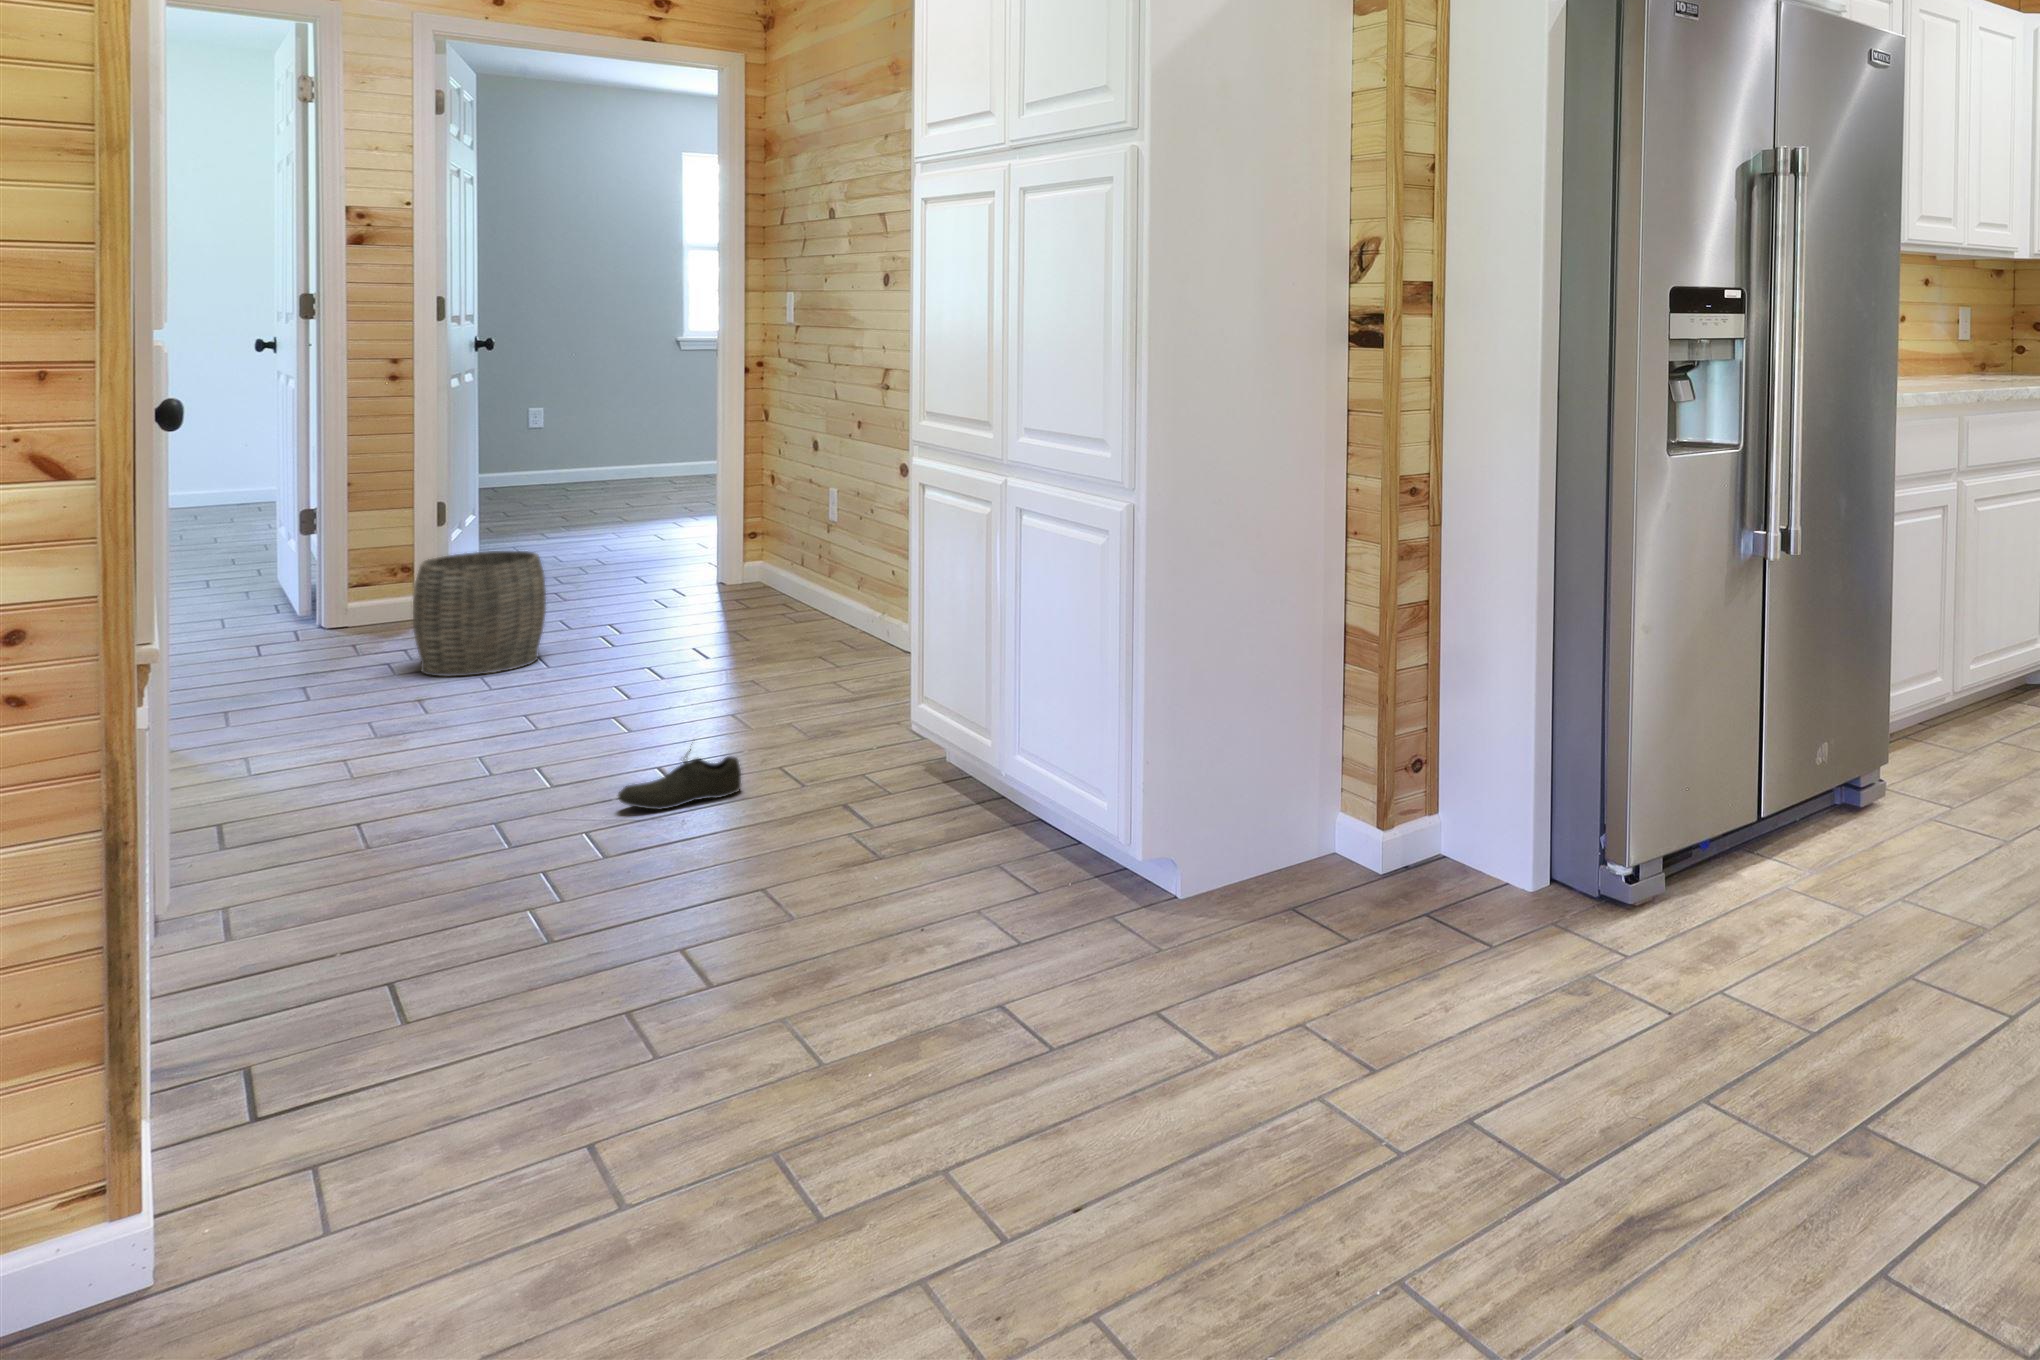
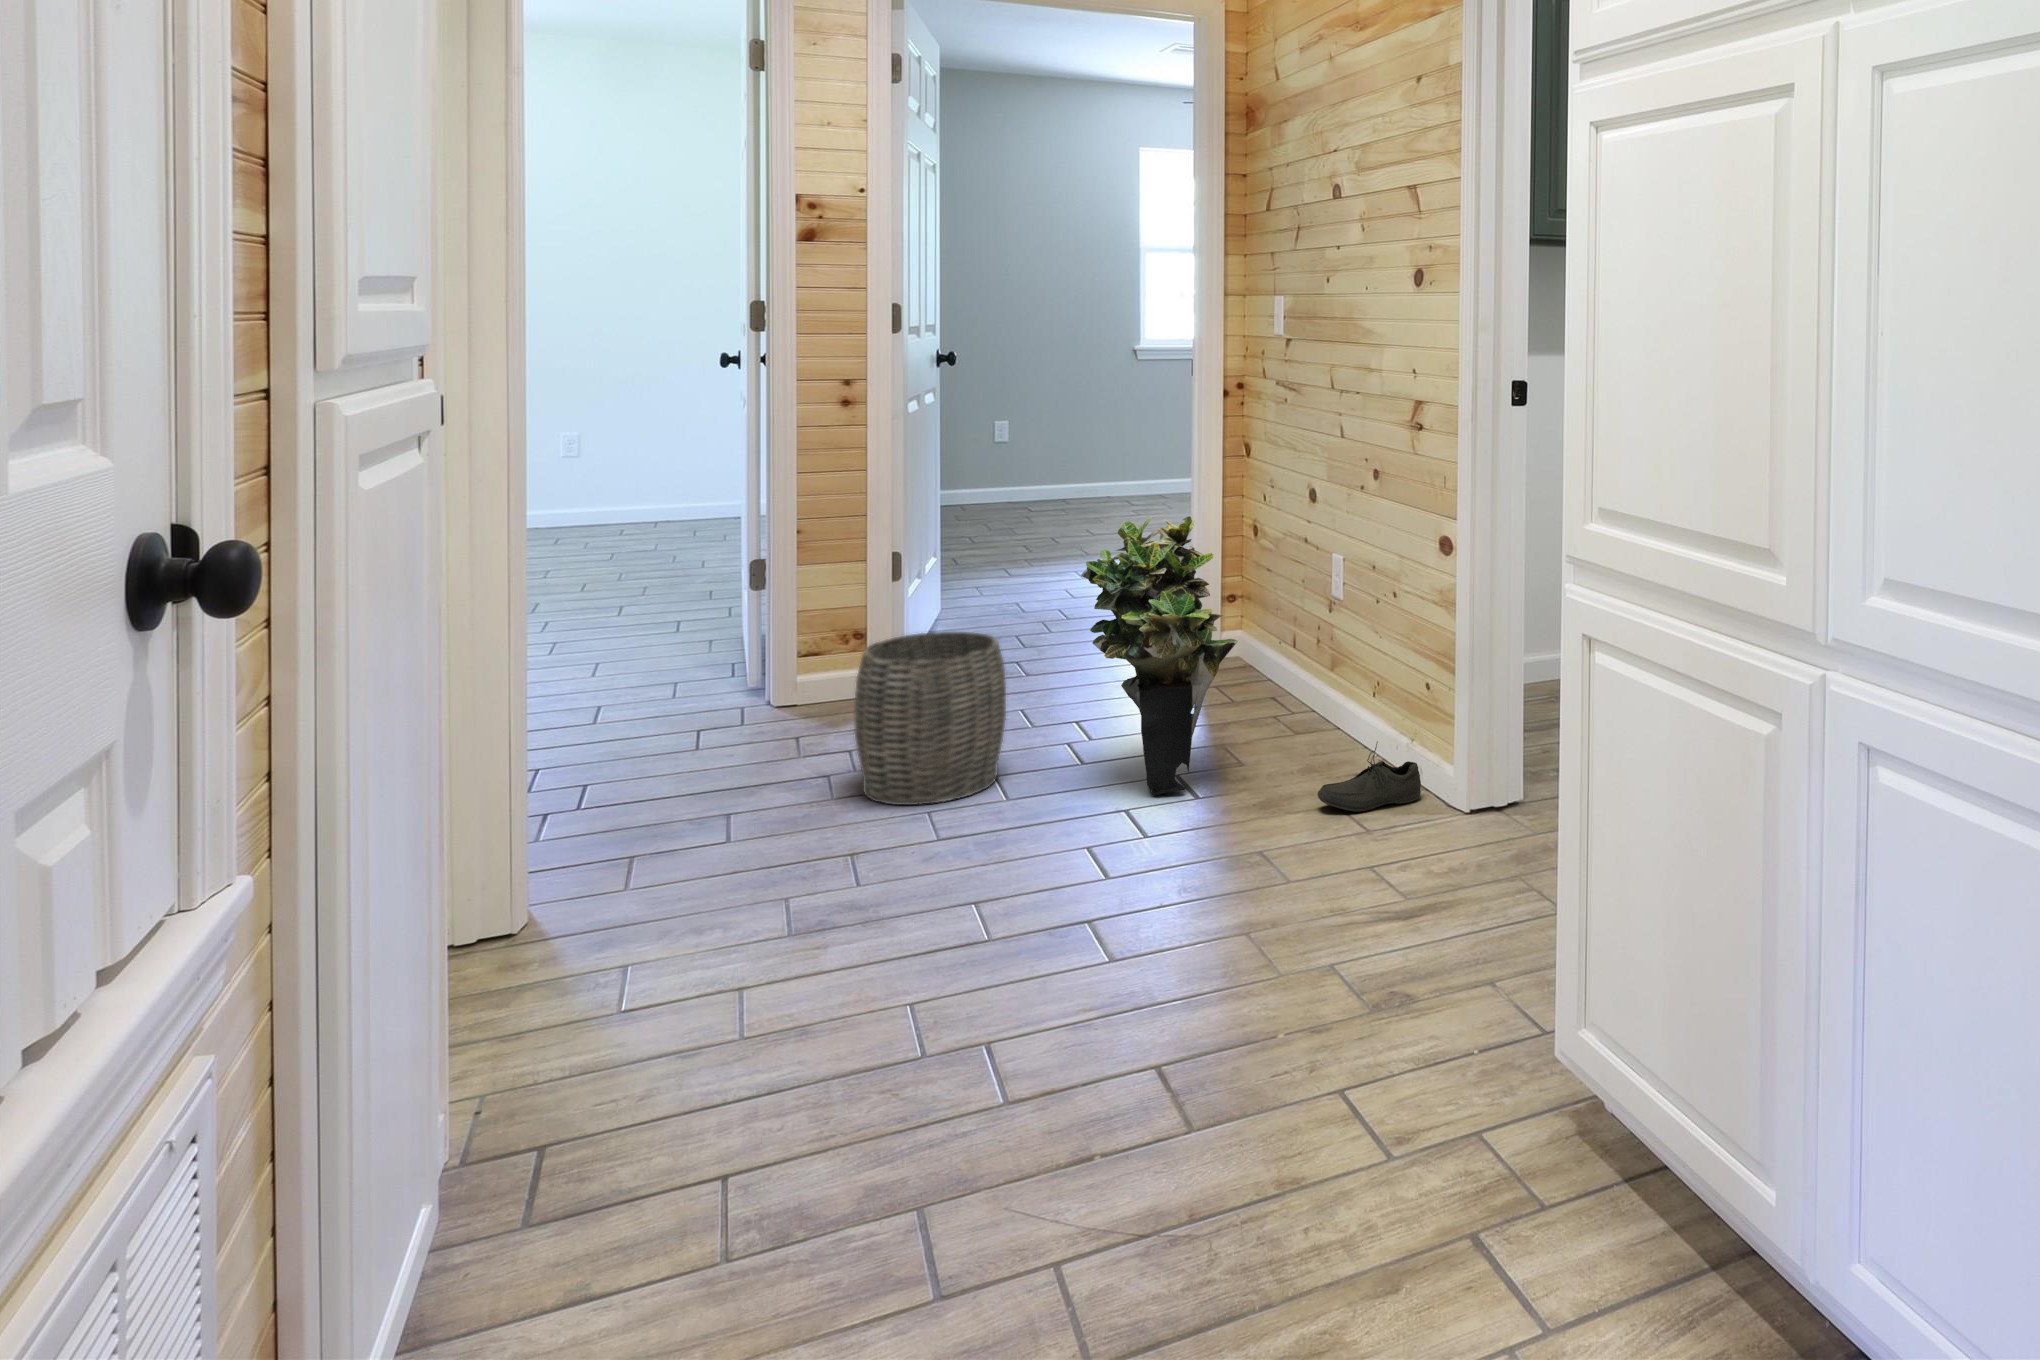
potted plant: none [610,457,742,661] -> present [1081,516,1238,796]
shoe: present [618,744,741,810] -> present [1317,742,1421,812]

